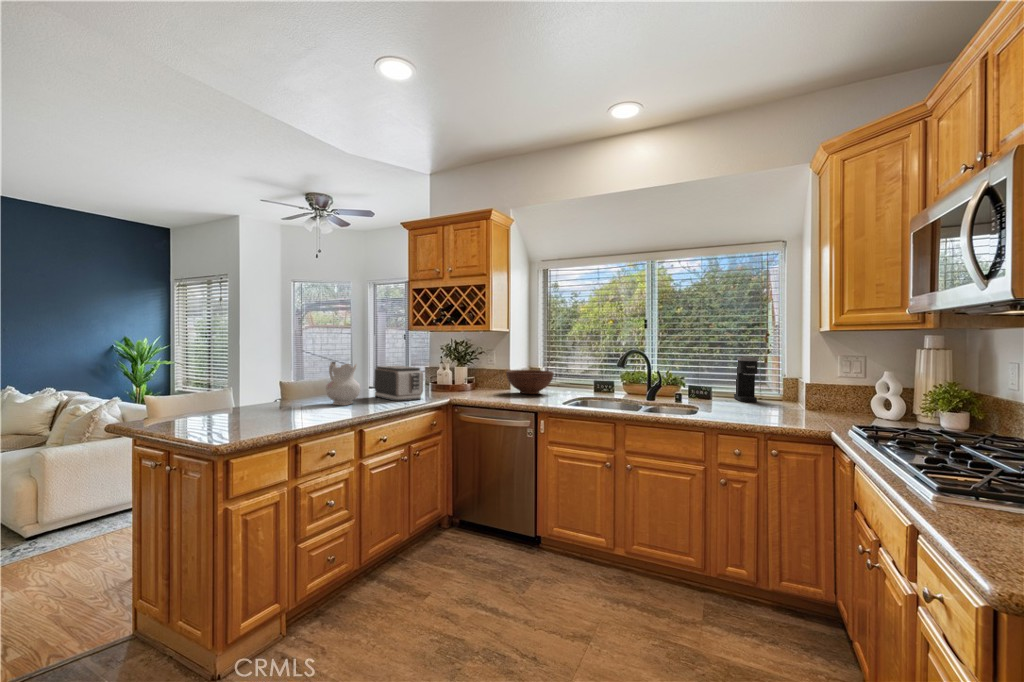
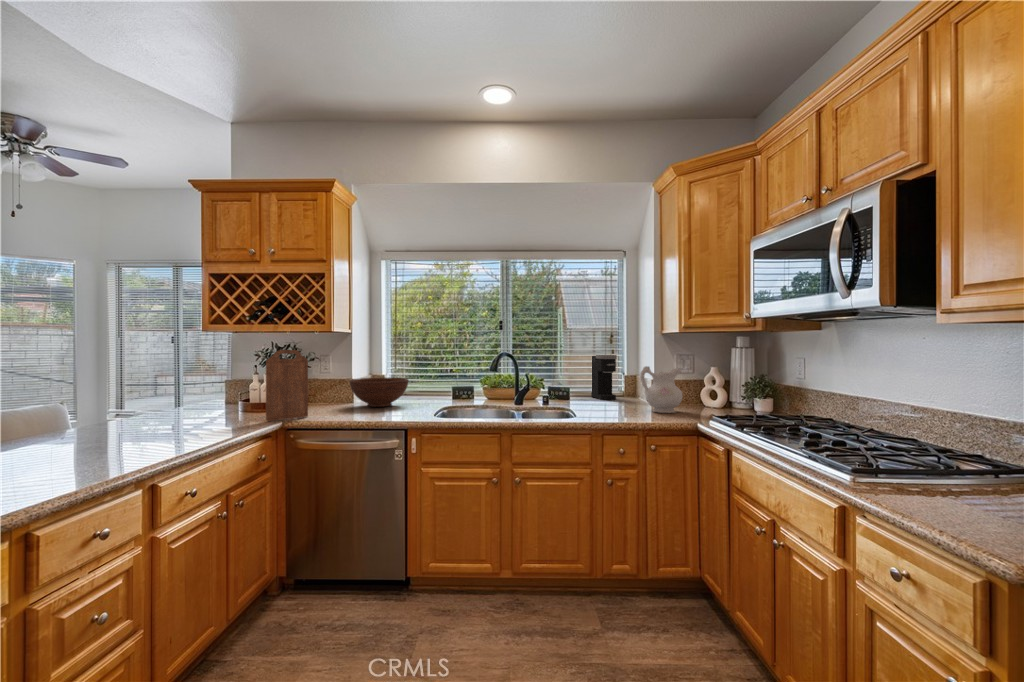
cutting board: none [440,345,471,398] -> present [266,350,308,421]
ceramic pitcher: present [326,362,361,405] -> present [640,366,682,413]
toaster: present [374,365,423,401] -> none [159,380,241,432]

